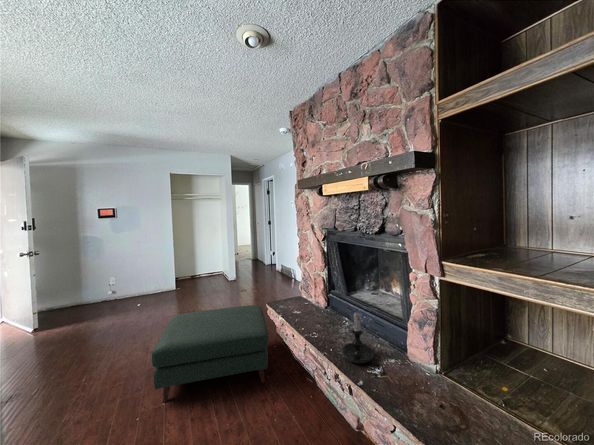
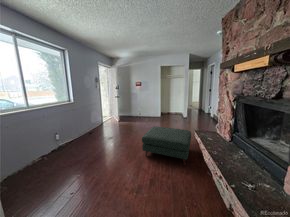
candle holder: present [342,313,375,363] -> none [227,147,253,178]

